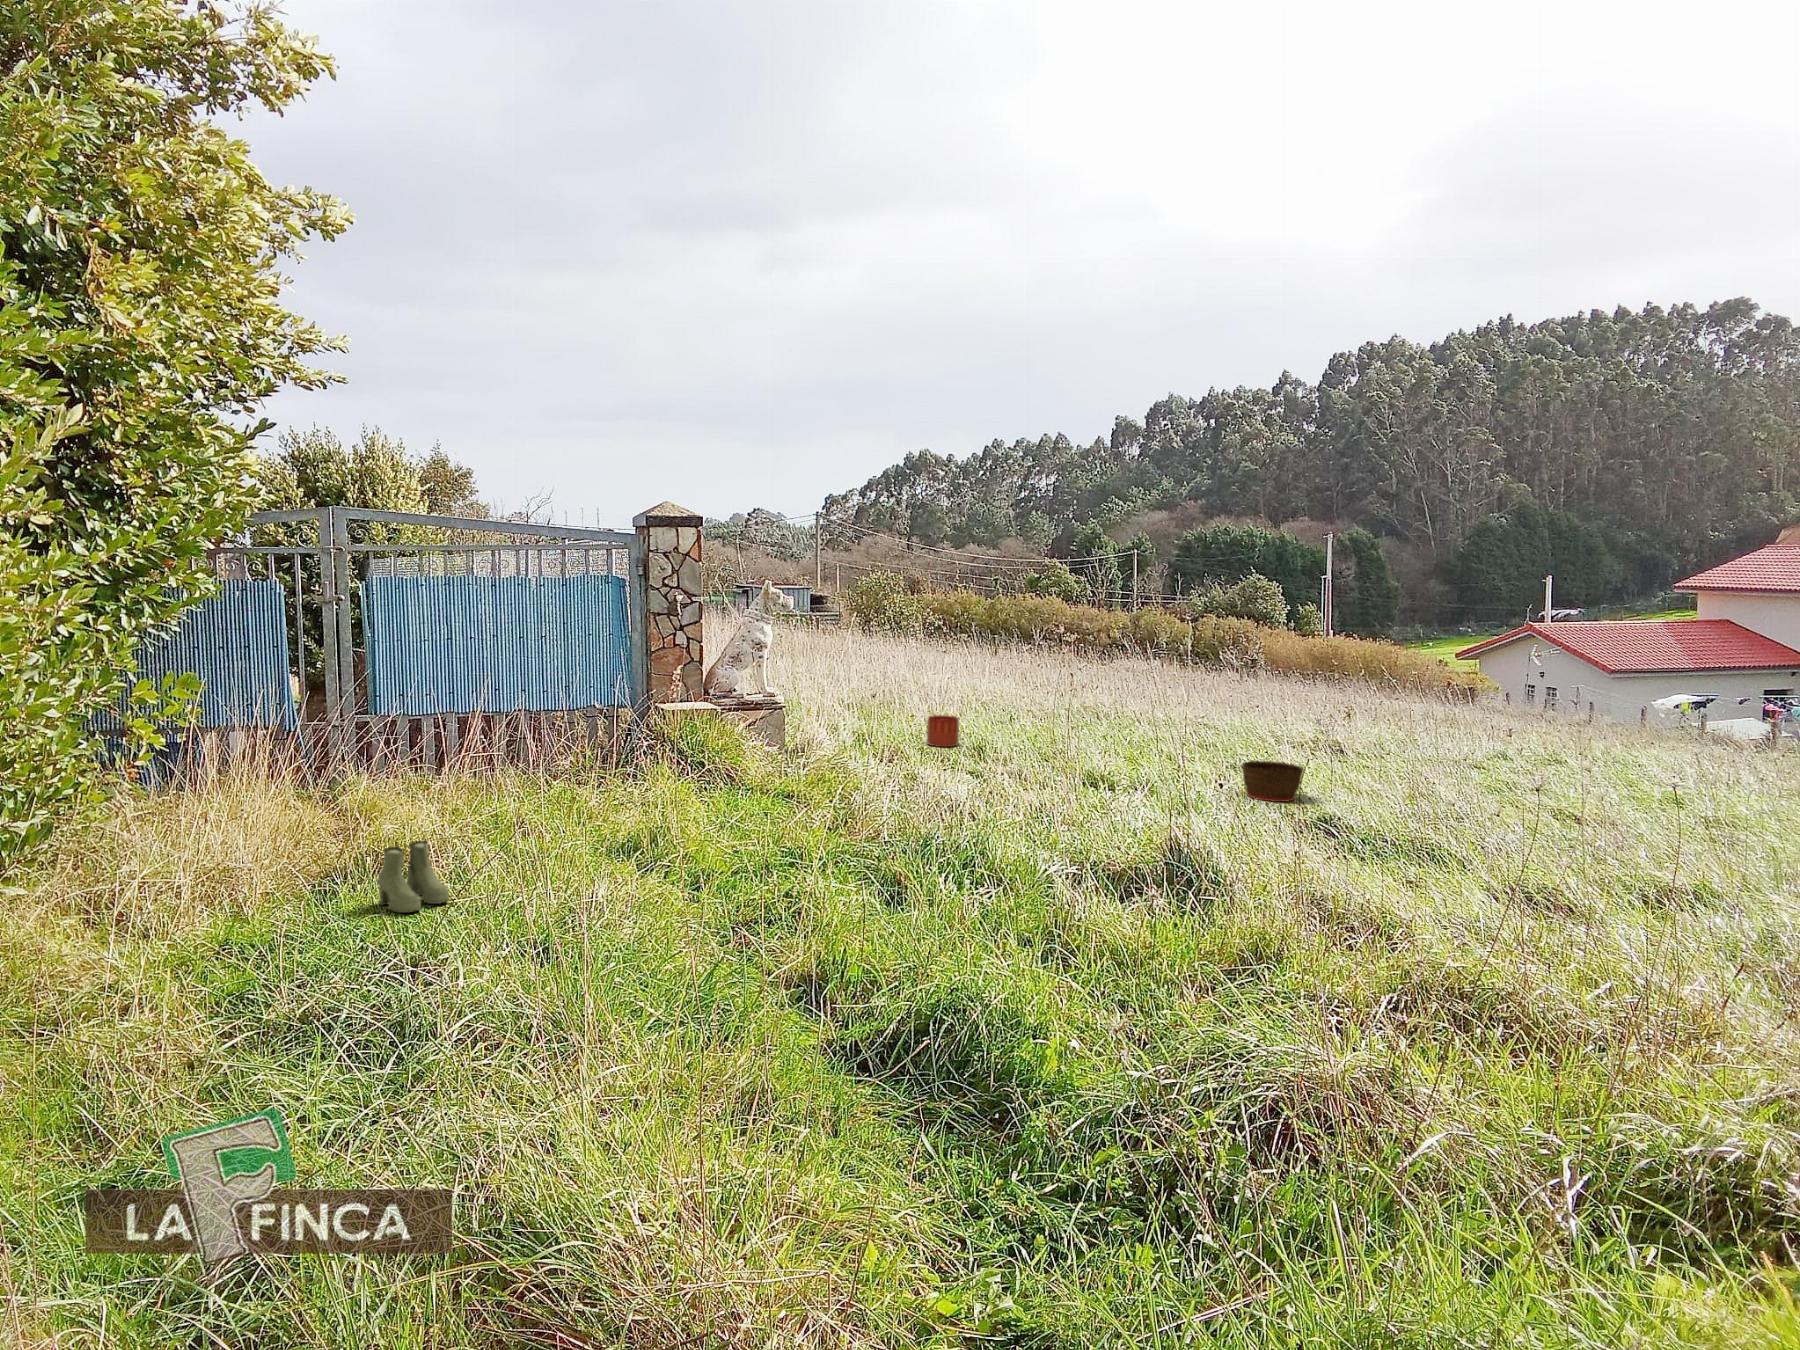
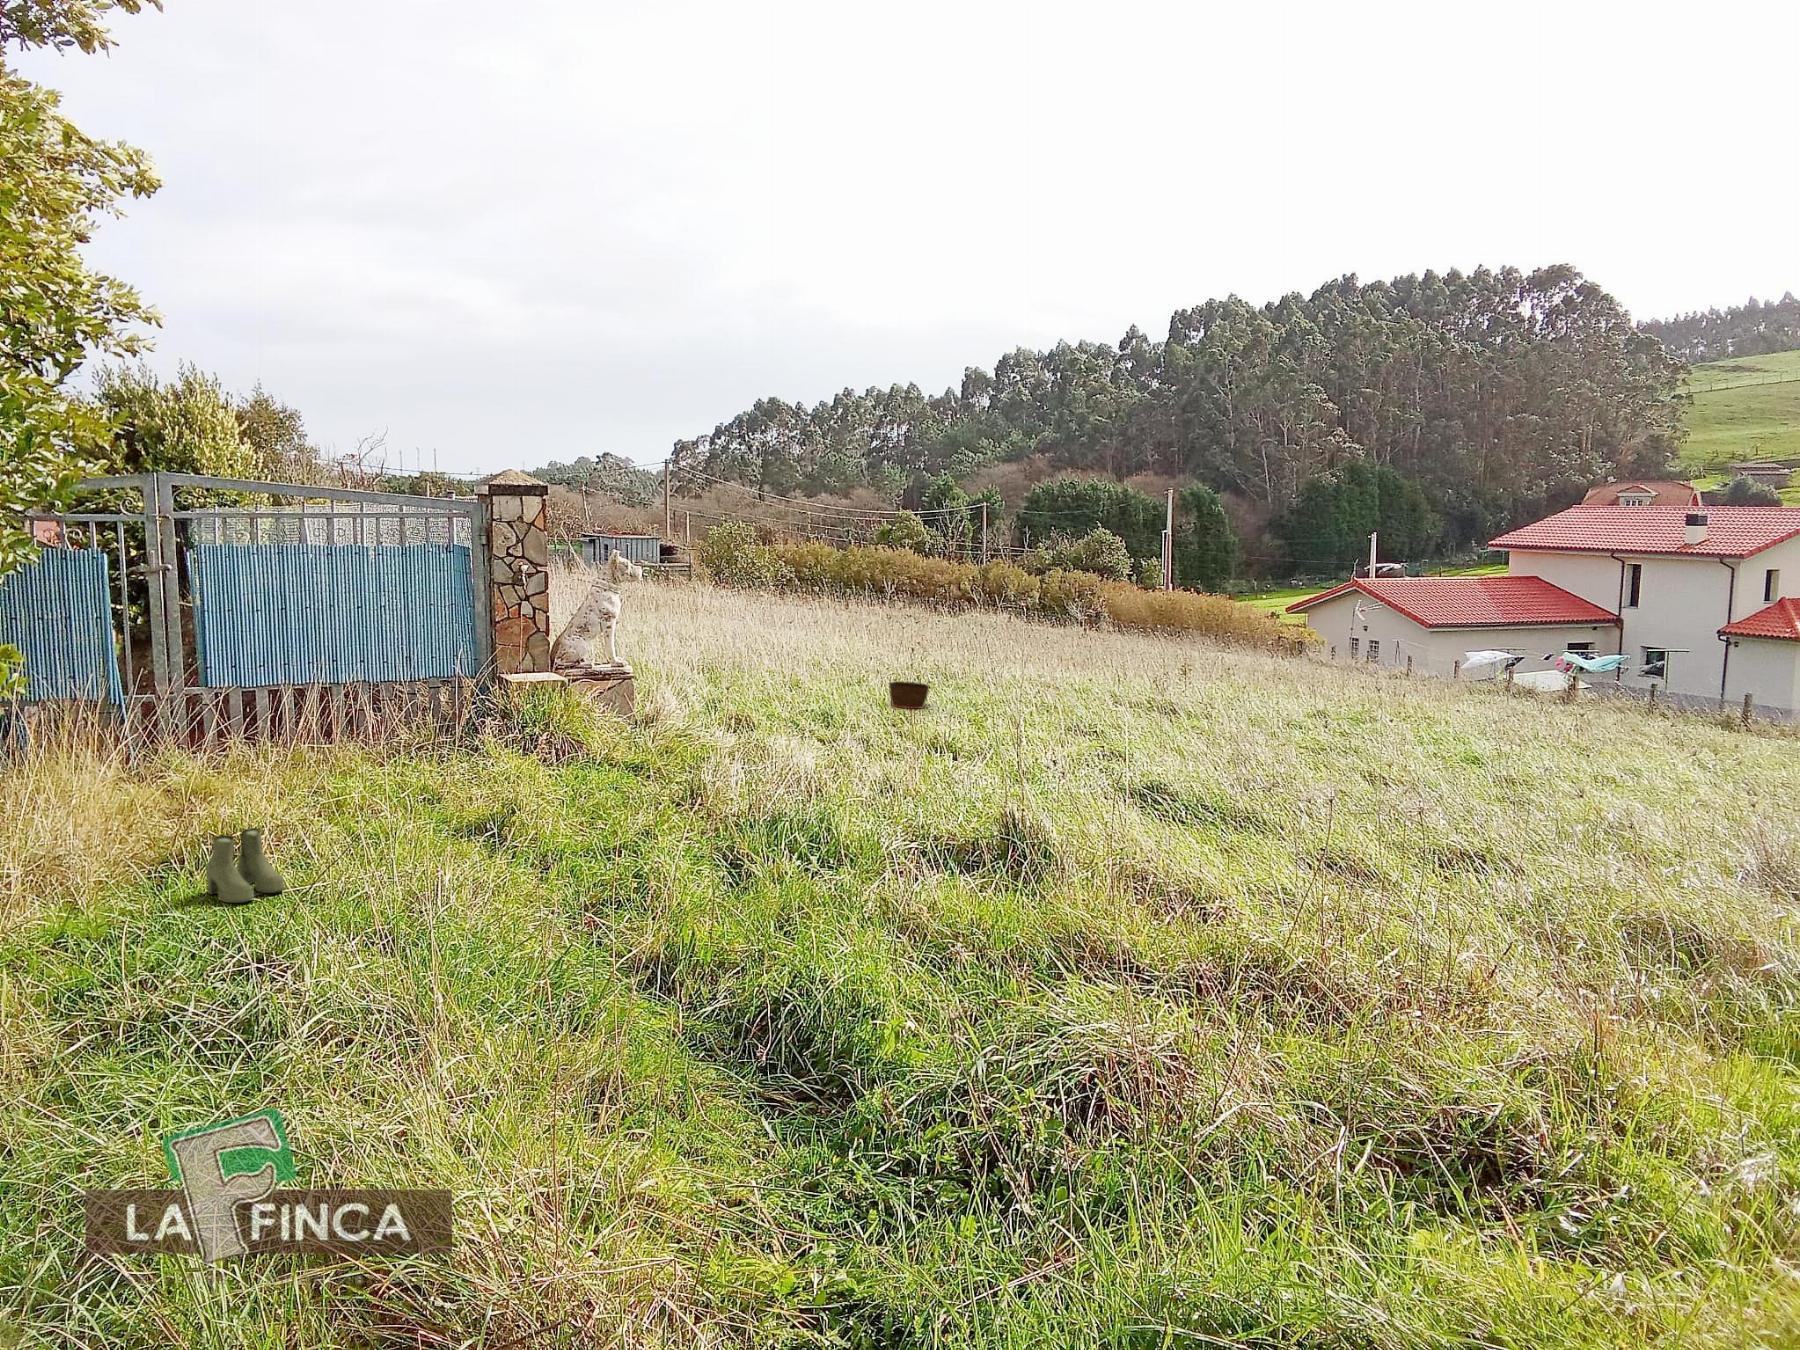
planter: present [927,715,959,747] -> none [775,692,808,724]
basket: present [1242,761,1304,802] -> present [889,681,929,709]

